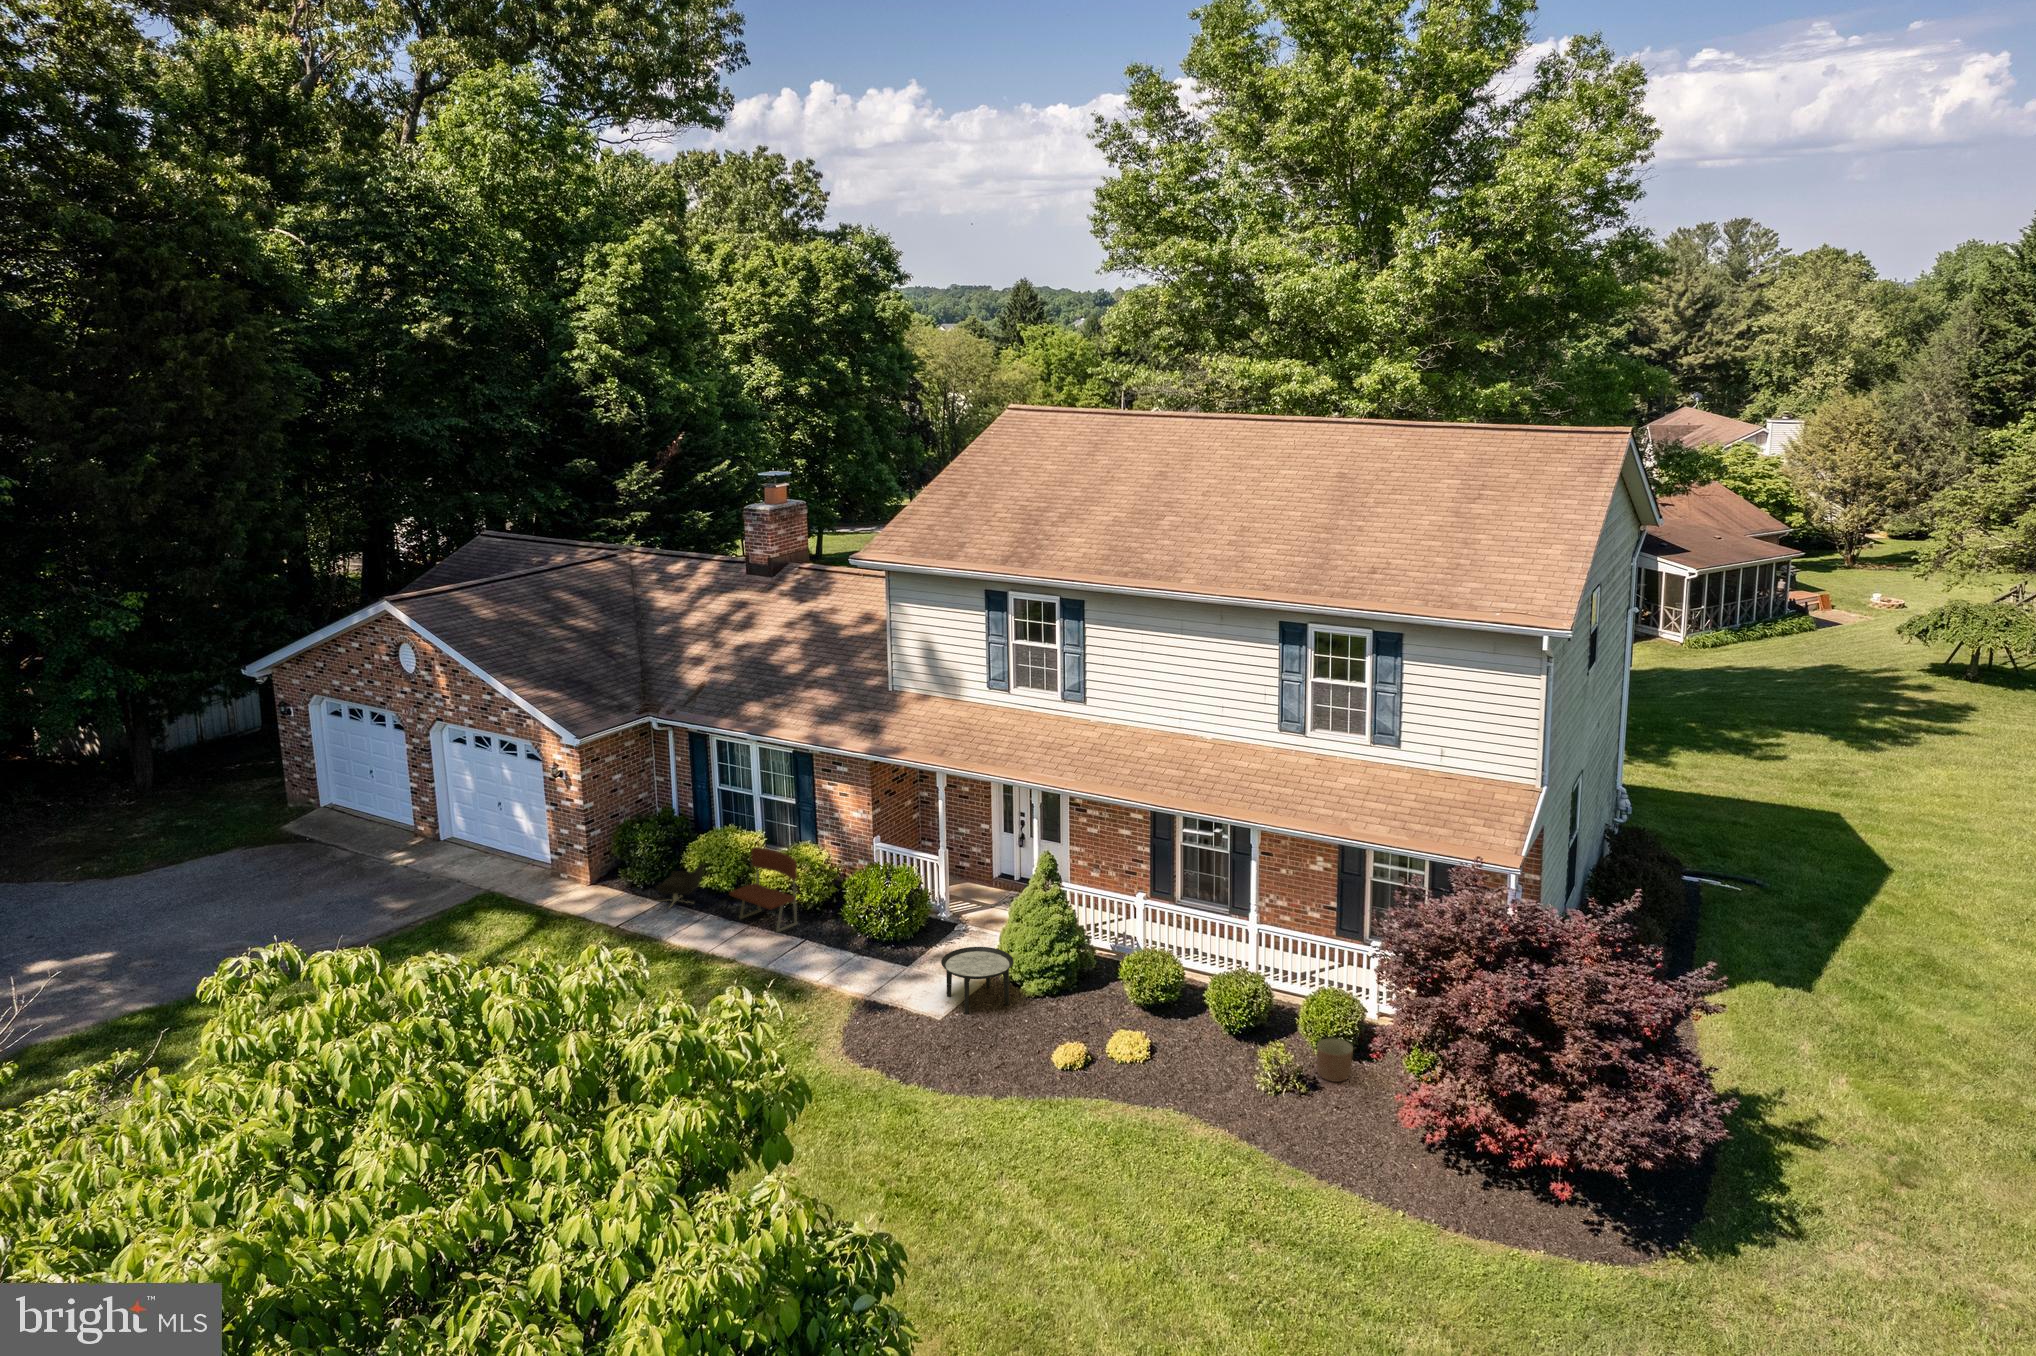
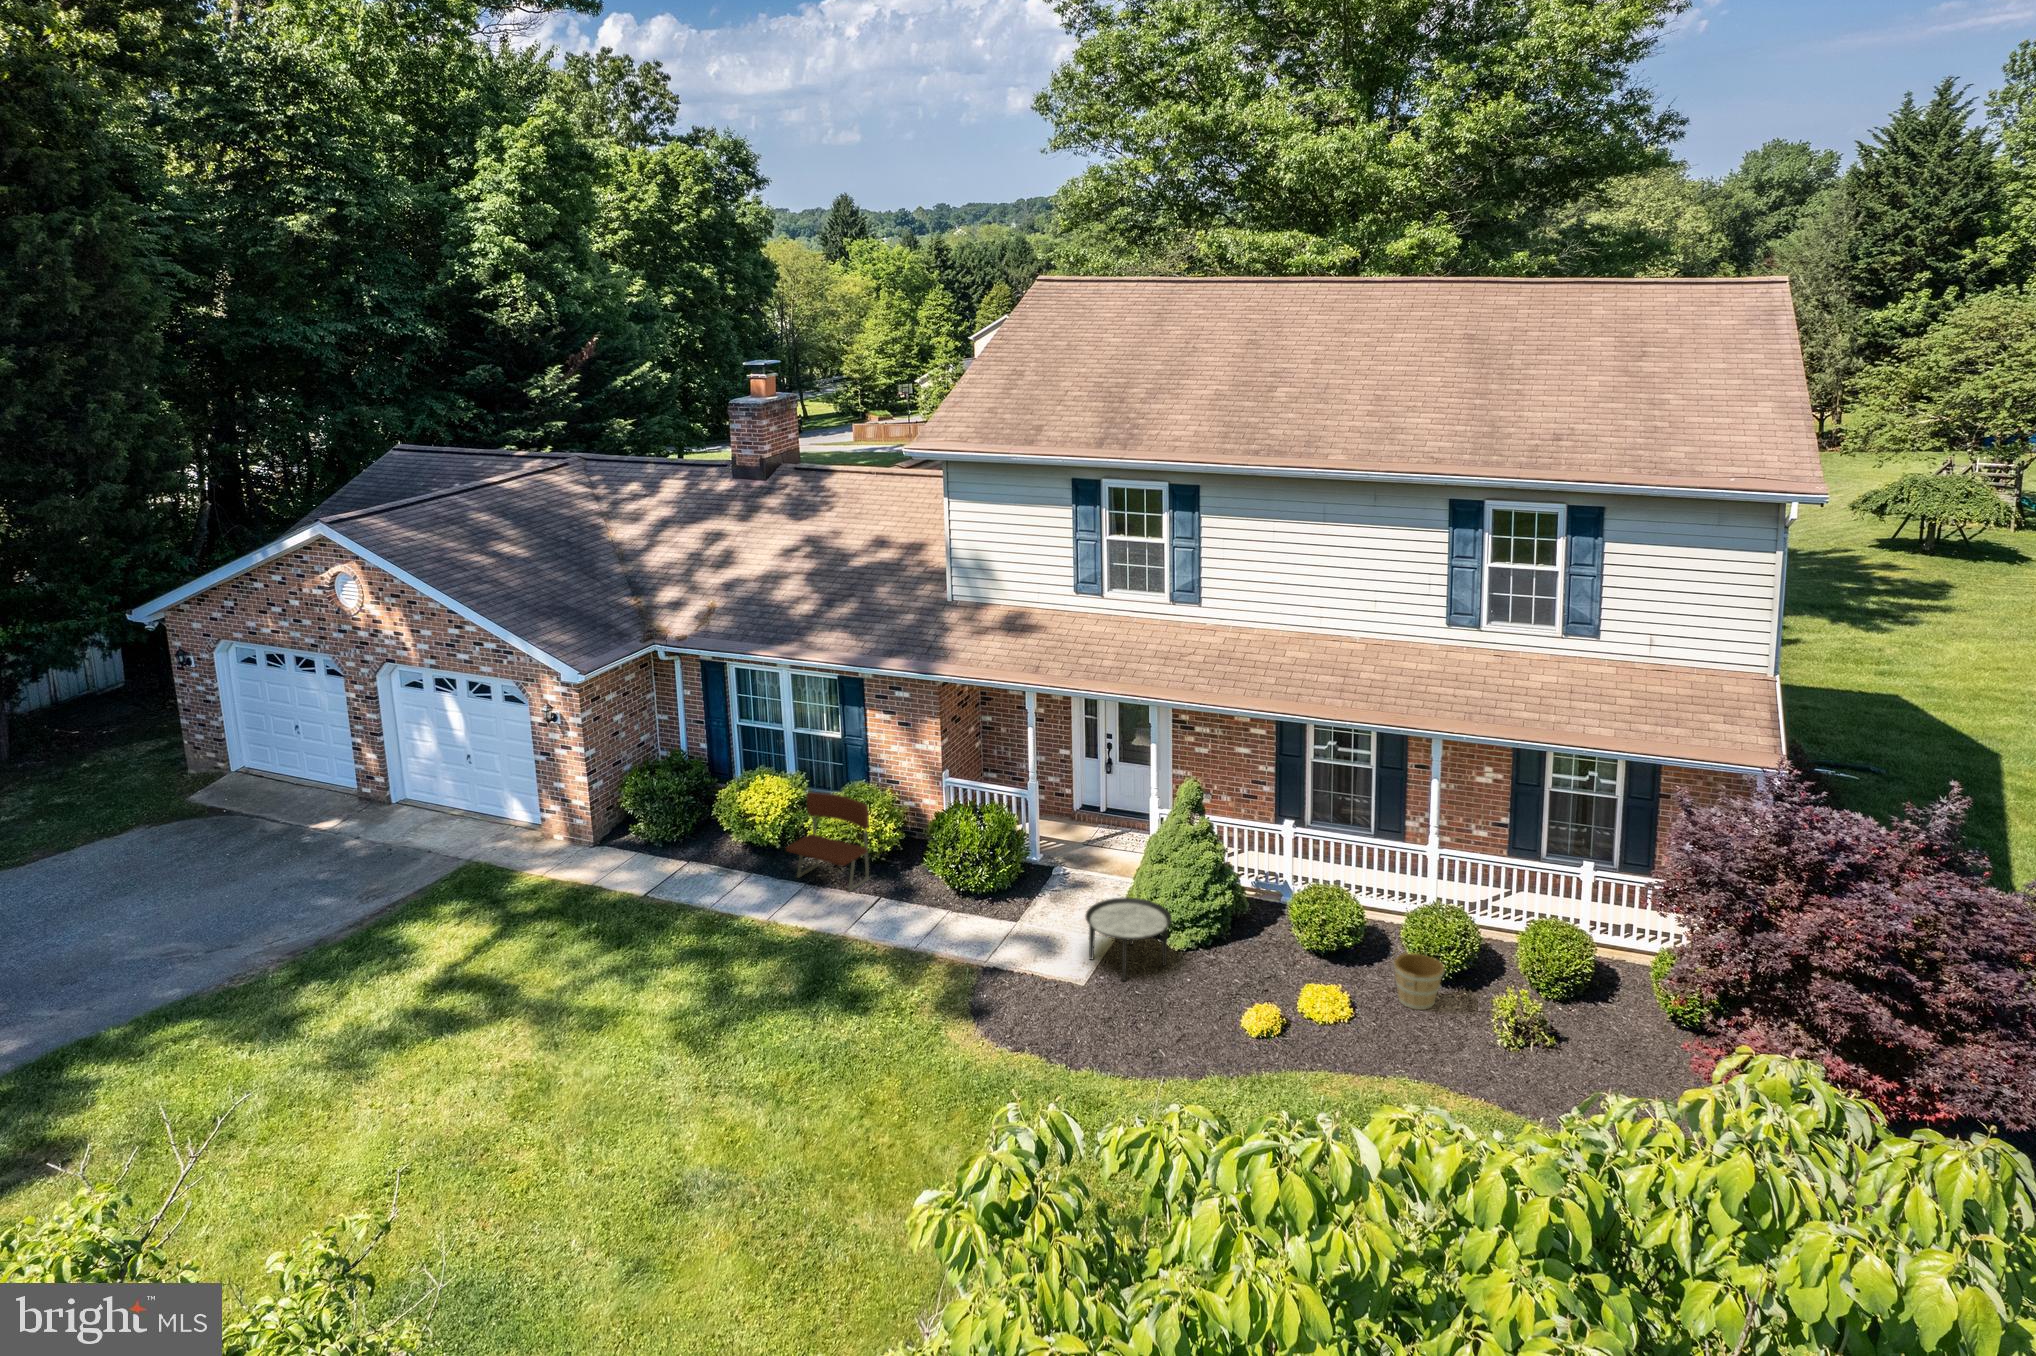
lounge chair: present [656,863,705,907] -> none [688,813,745,869]
wooden bucket: none [1180,1004,1222,1053] -> present [1393,952,1445,1010]
planter: present [1317,1038,1353,1082] -> none [1569,984,1617,1036]

